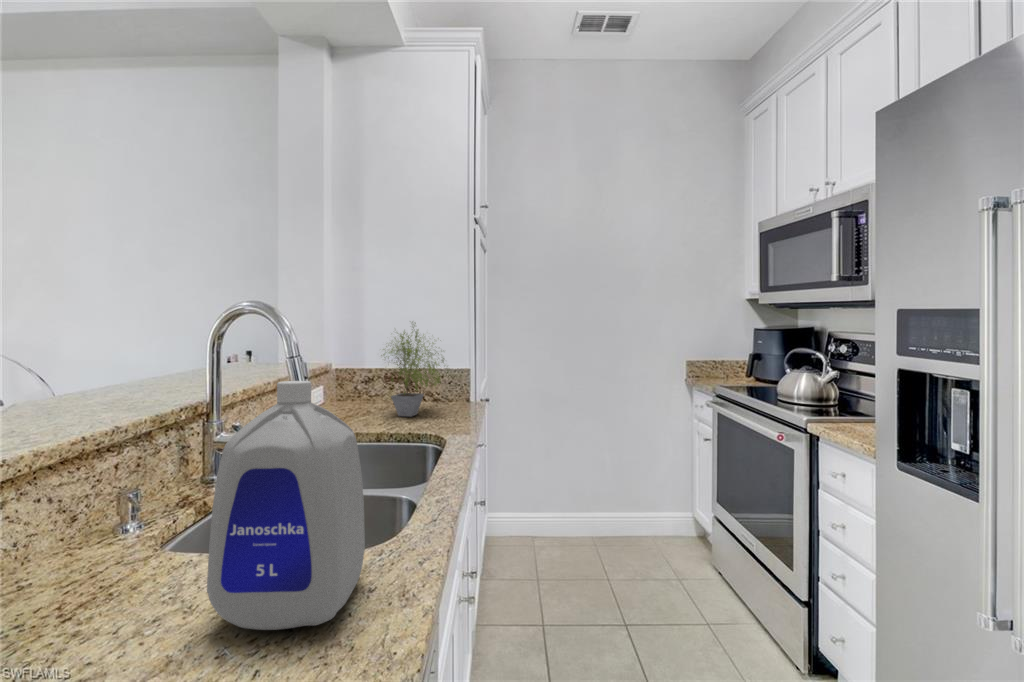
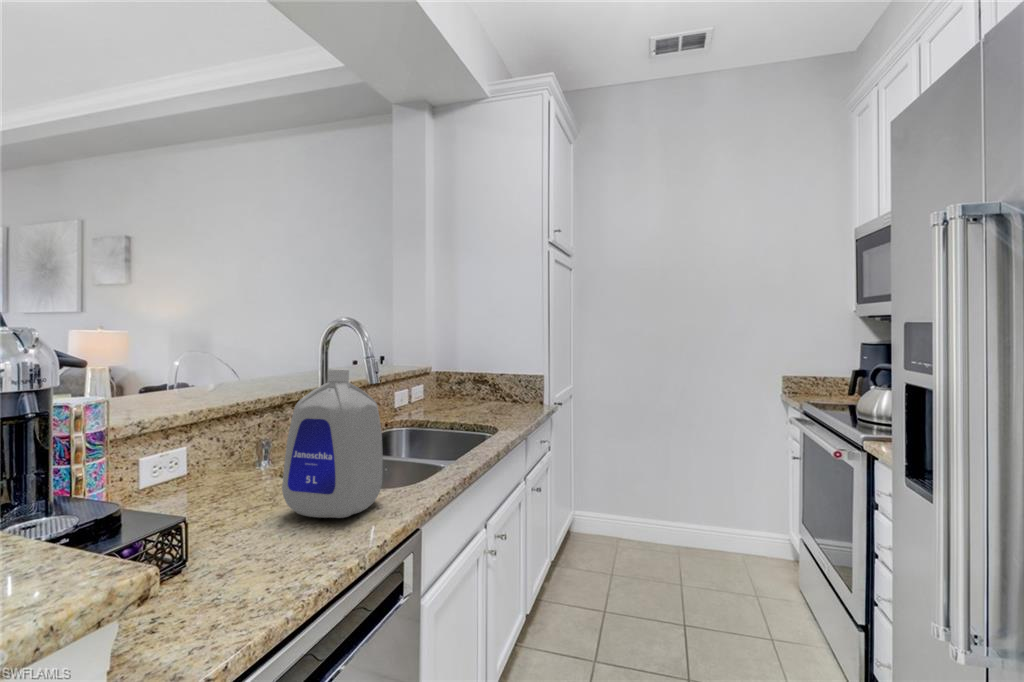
potted plant: present [383,323,448,417] -> none [458,333,520,412]

